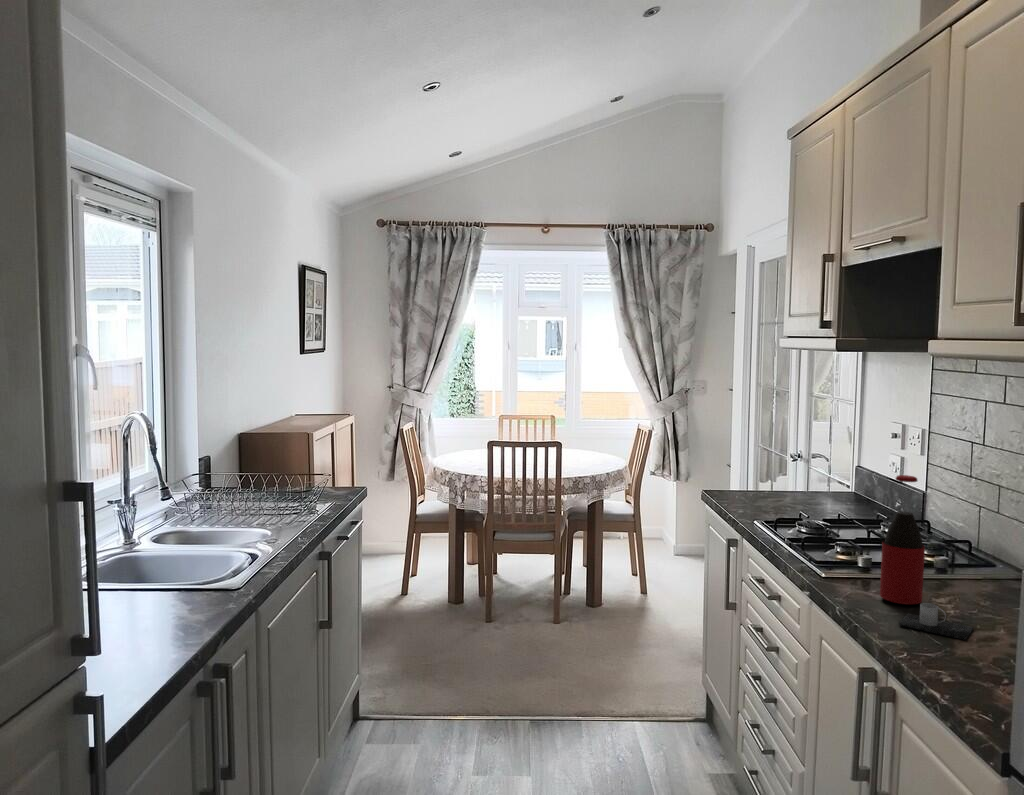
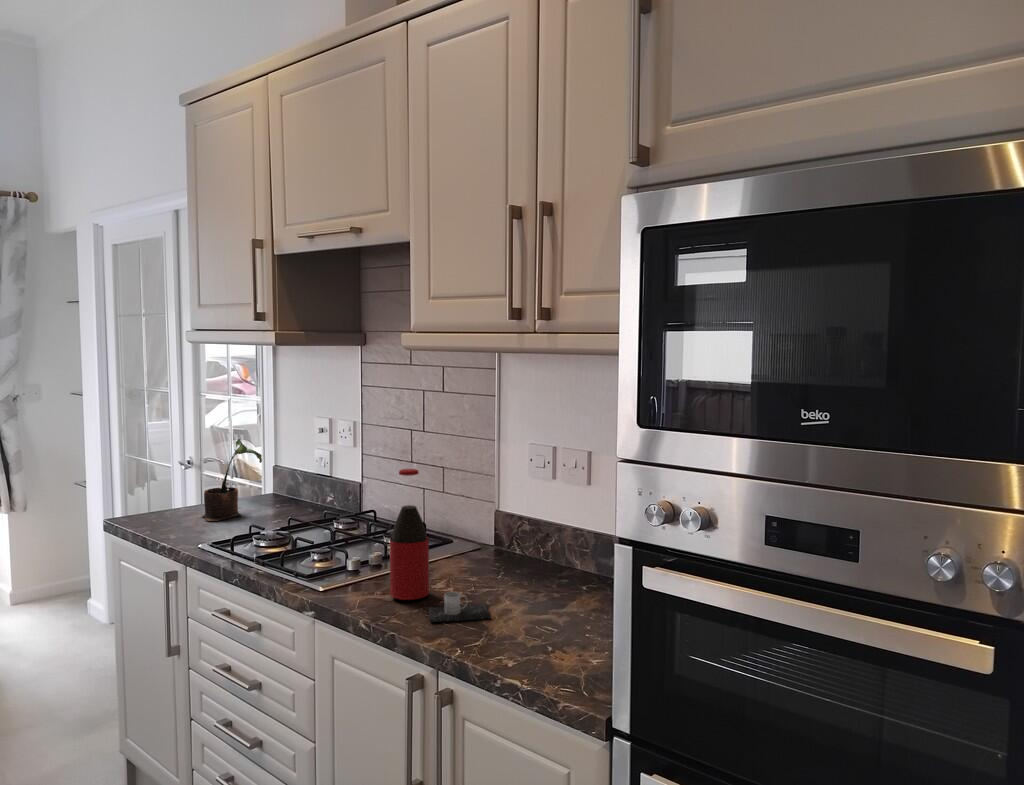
potted plant: none [773,435,833,506] -> present [202,439,262,521]

